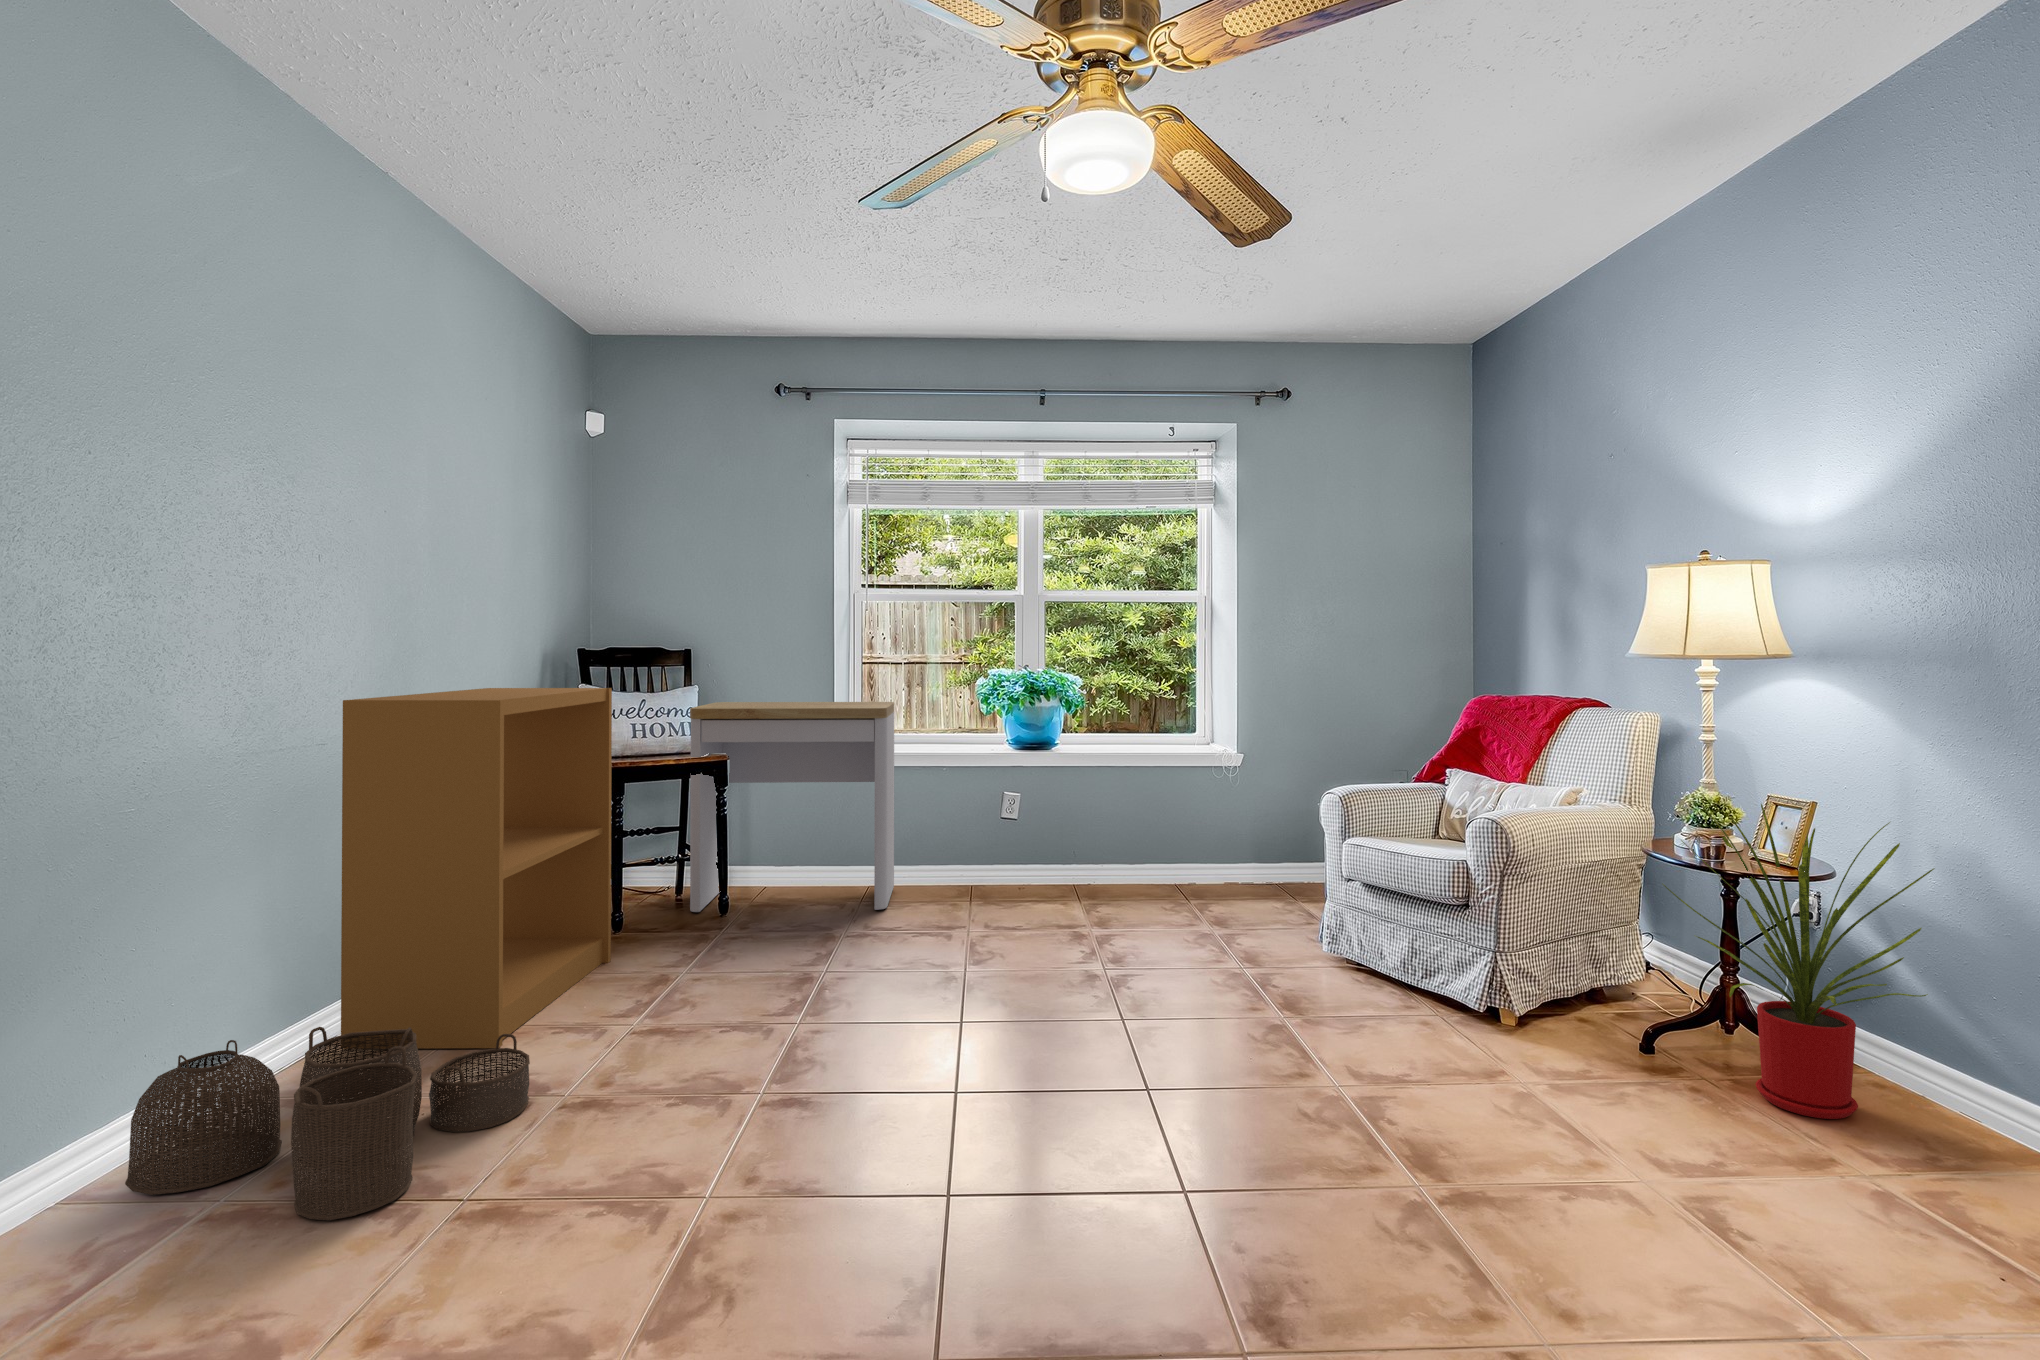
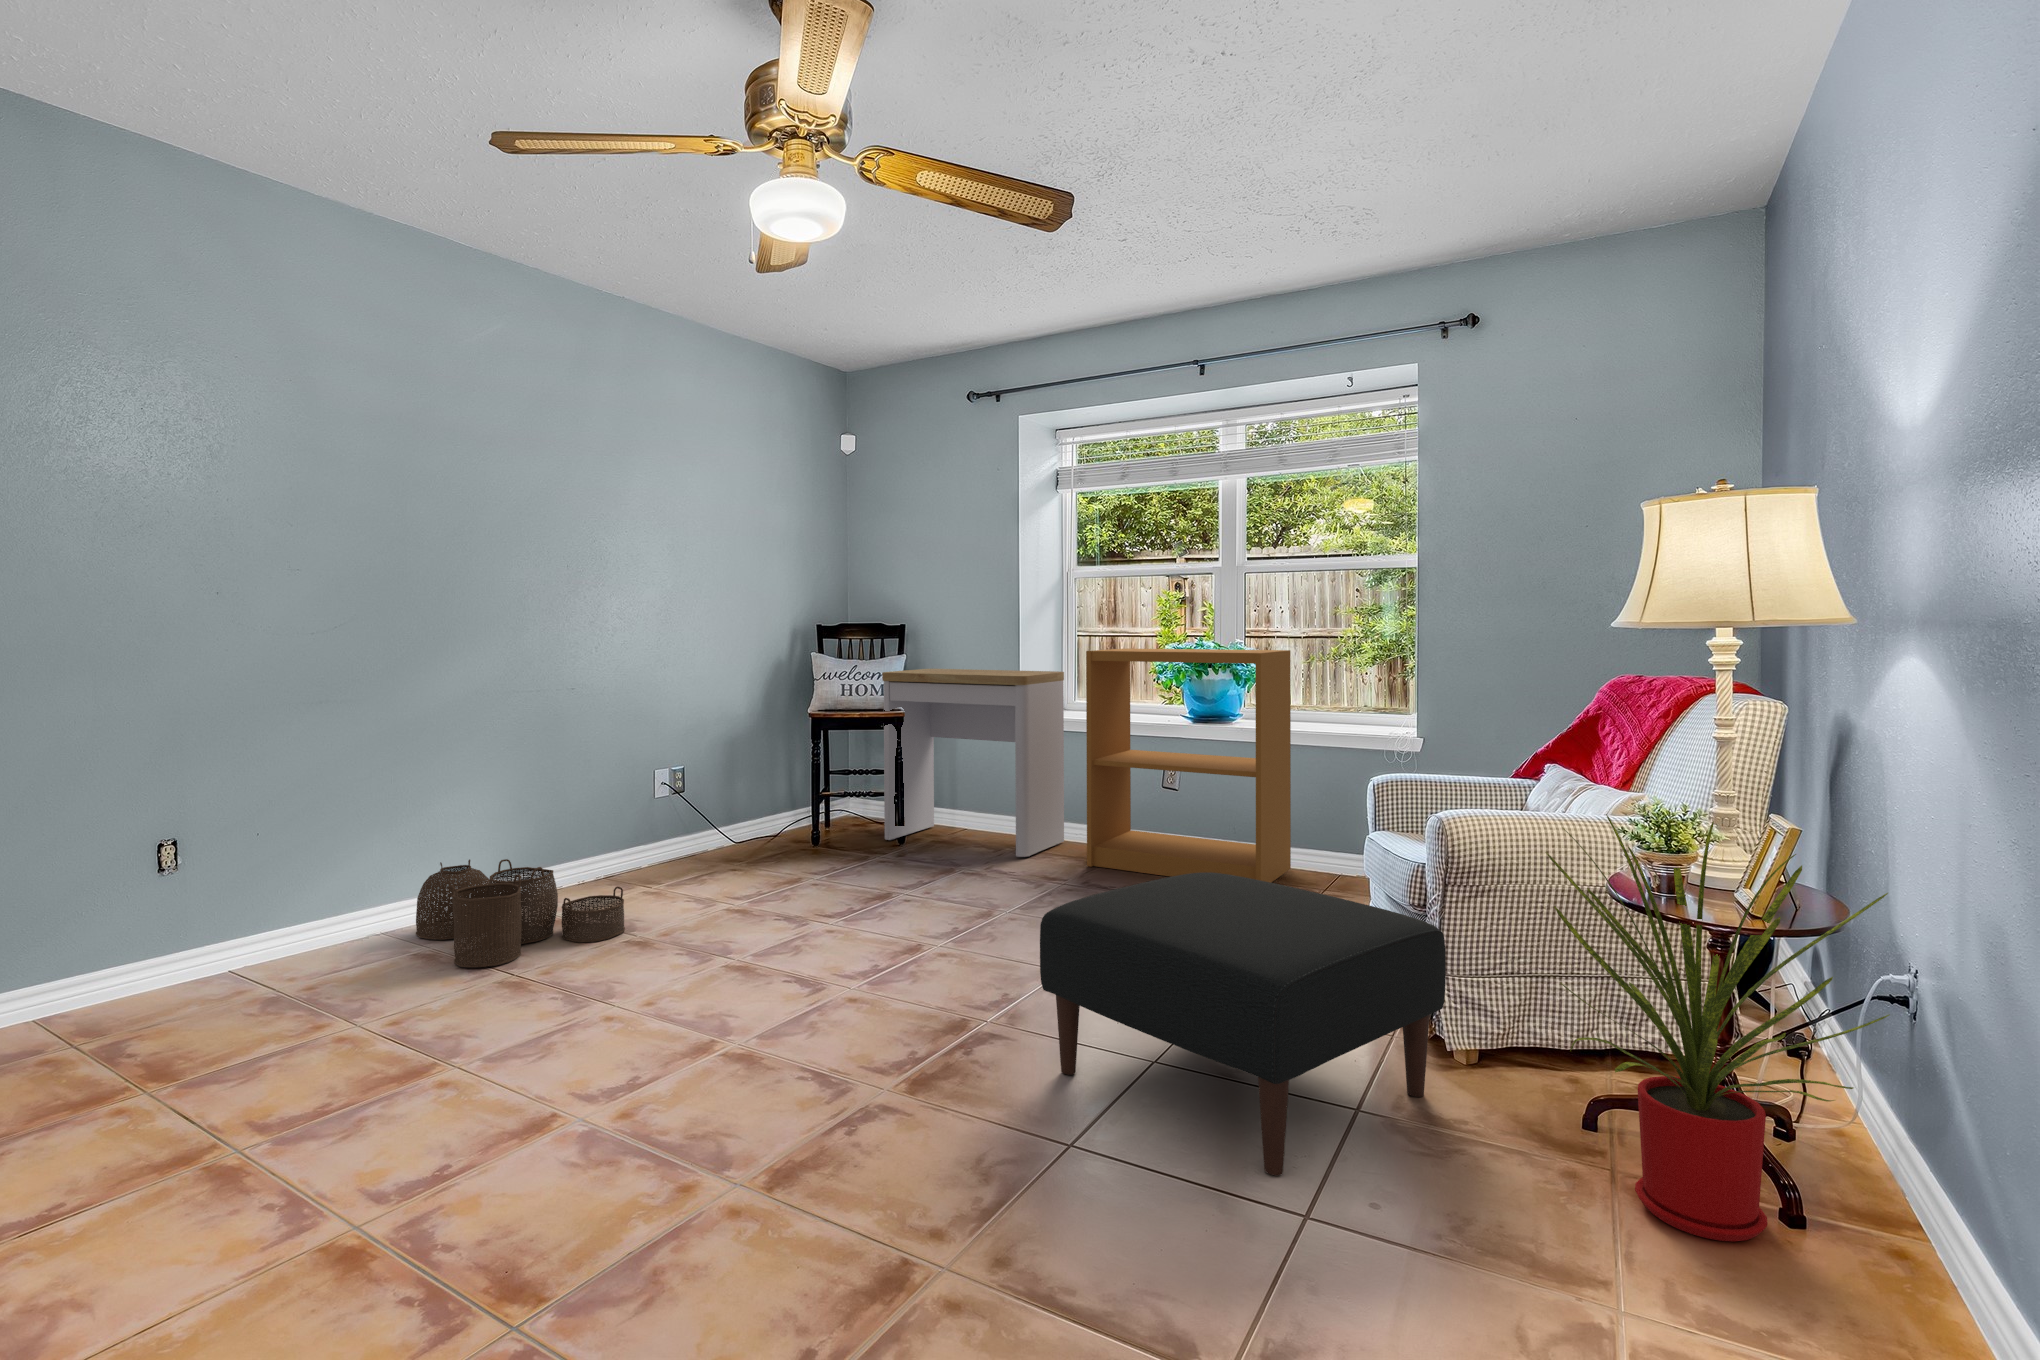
bookshelf: present [341,688,612,1049] -> present [1086,649,1291,883]
ottoman: none [1280,895,1612,1167] -> present [1040,872,1446,1176]

